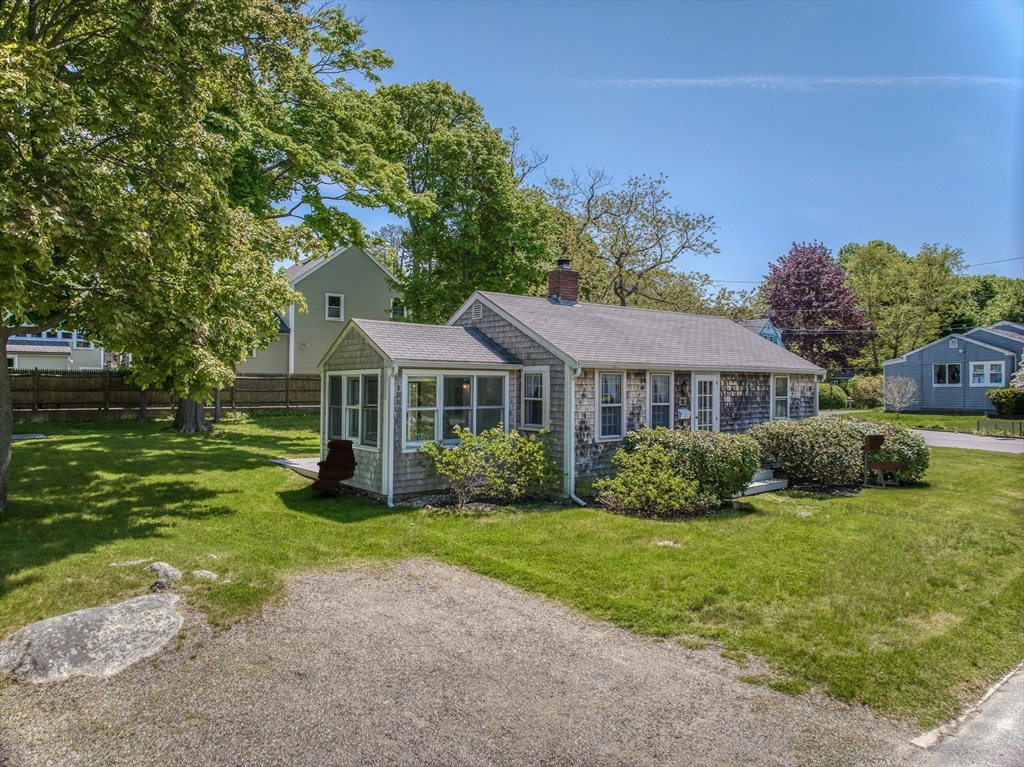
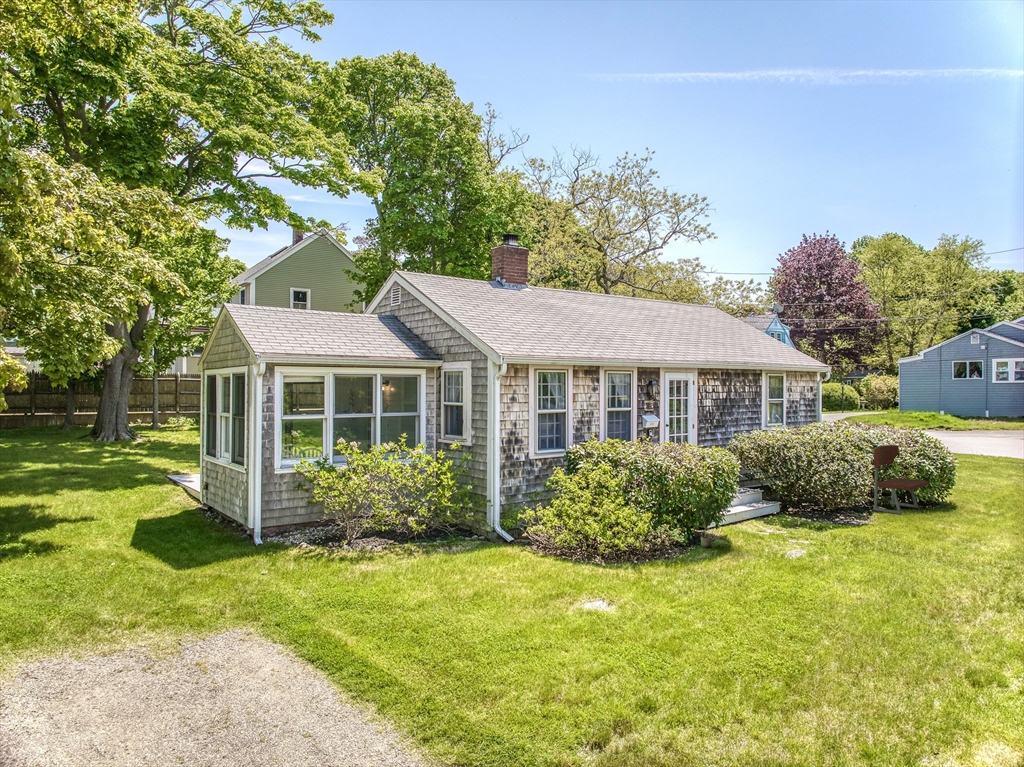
lounge chair: present [311,440,358,498] -> none [156,457,229,535]

